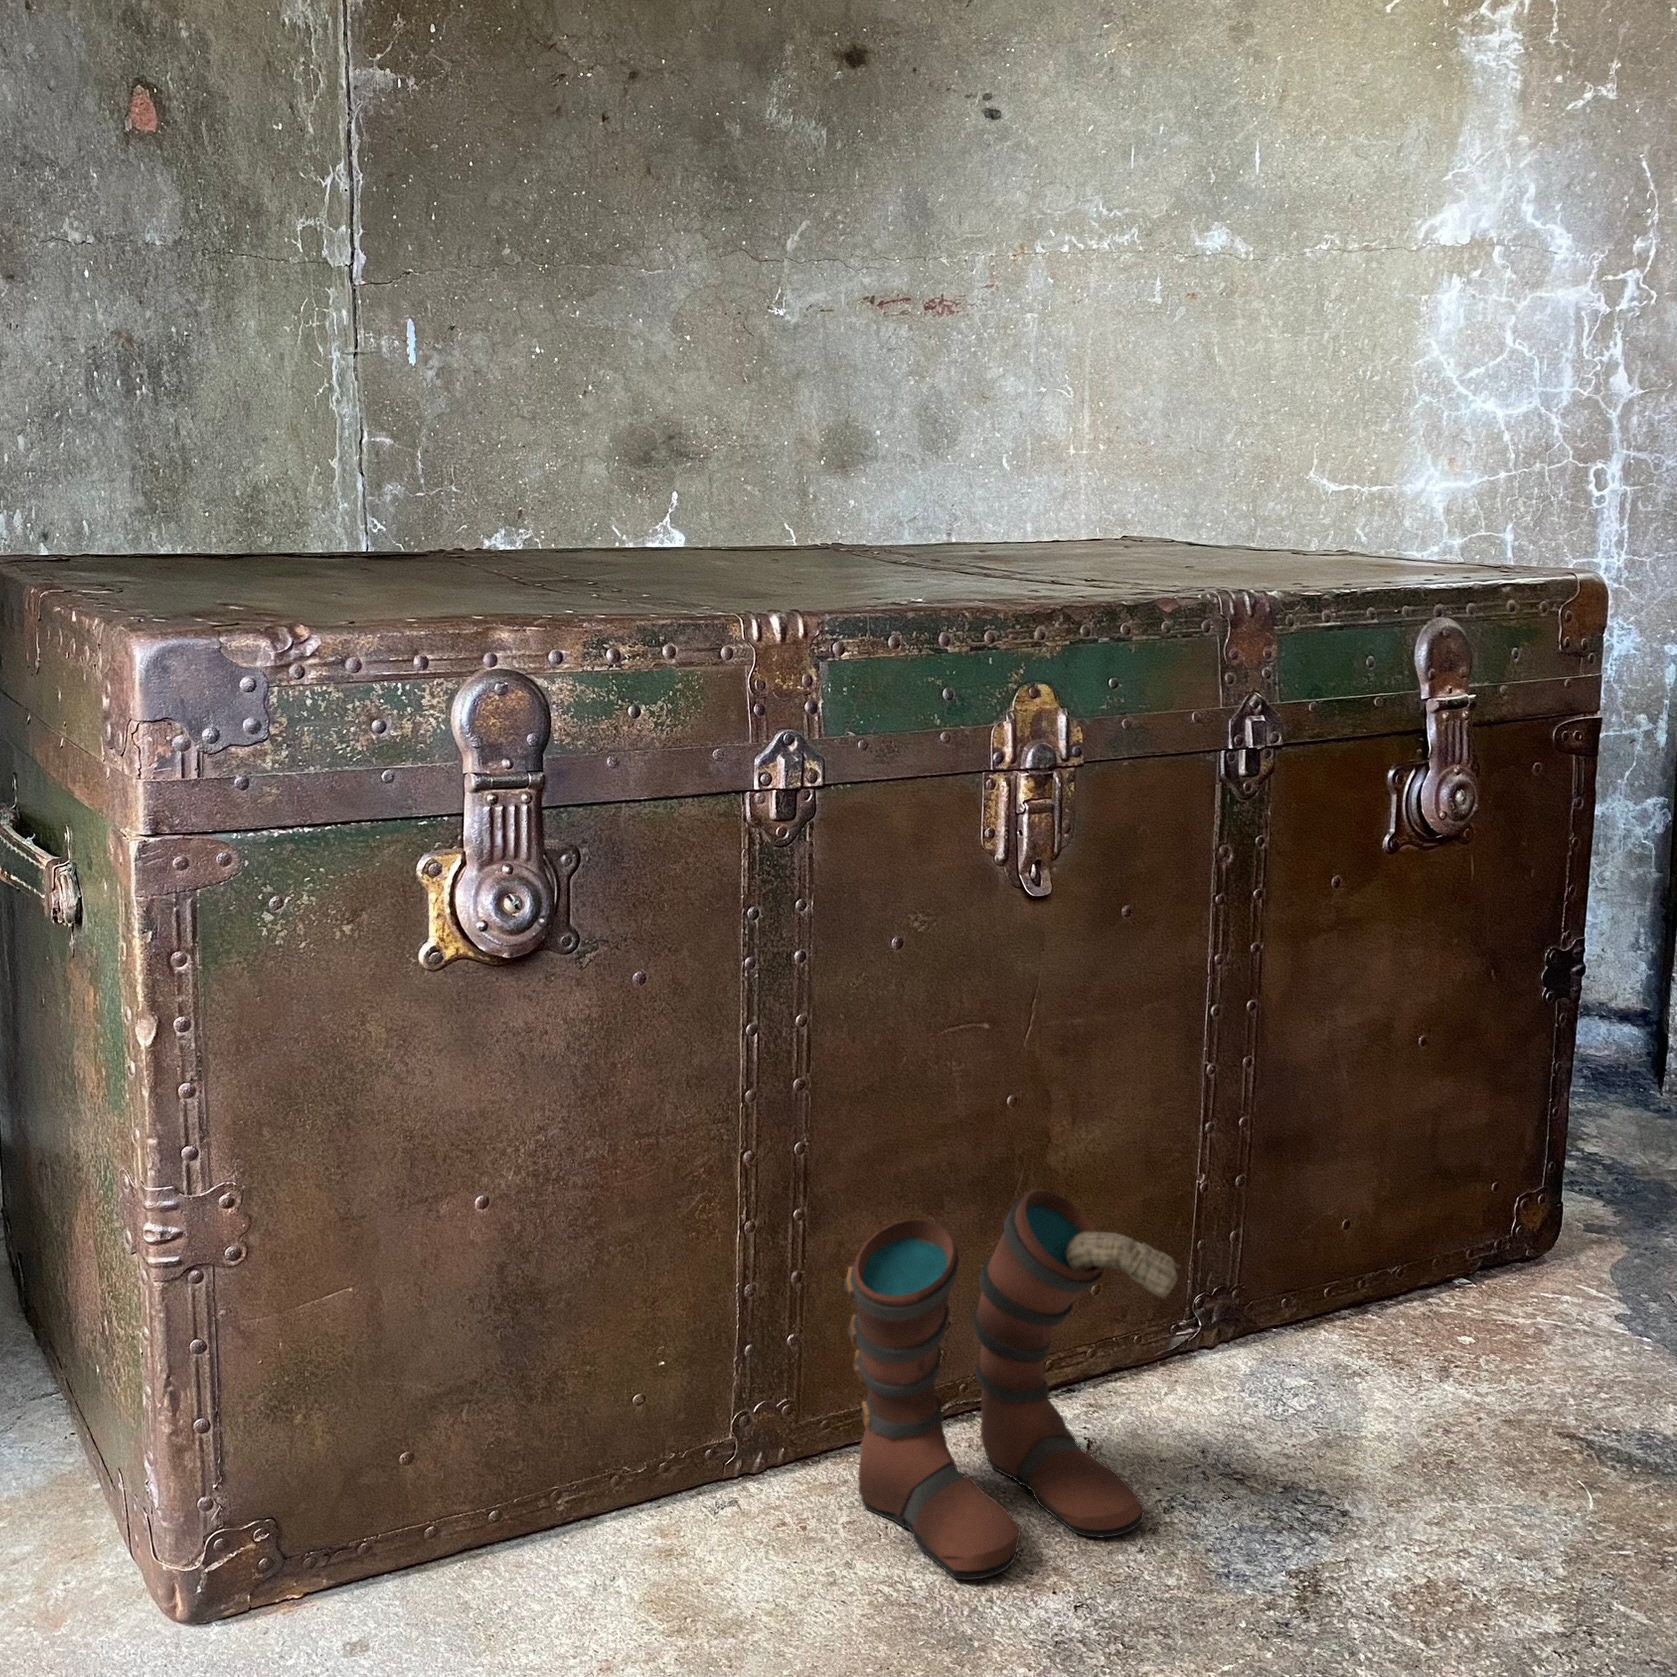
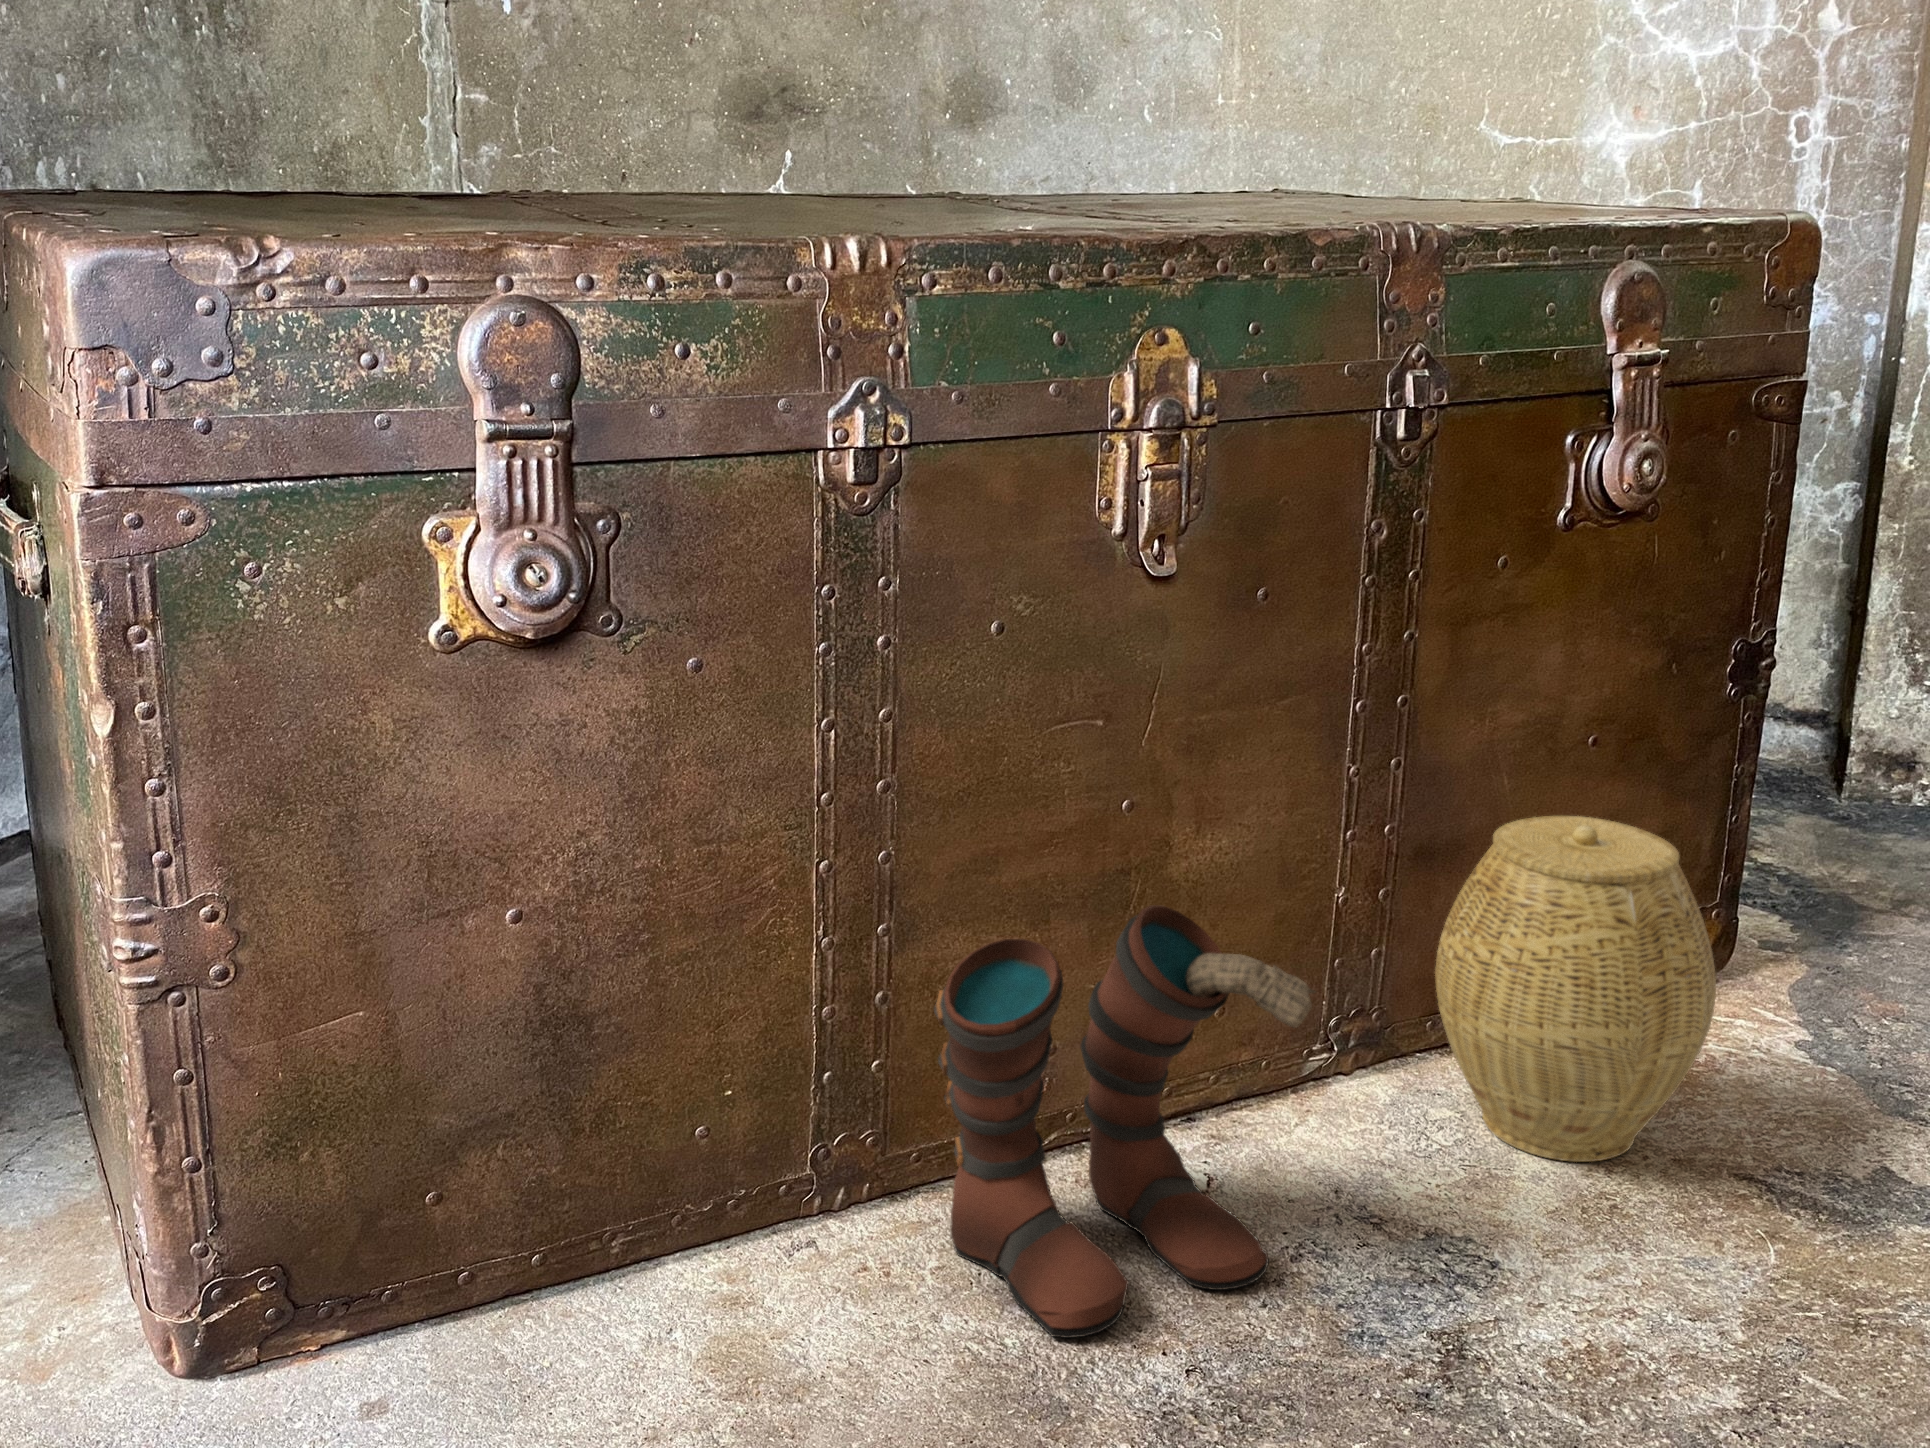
woven basket: none [1287,1107,1534,1423] -> present [1435,816,1716,1162]

